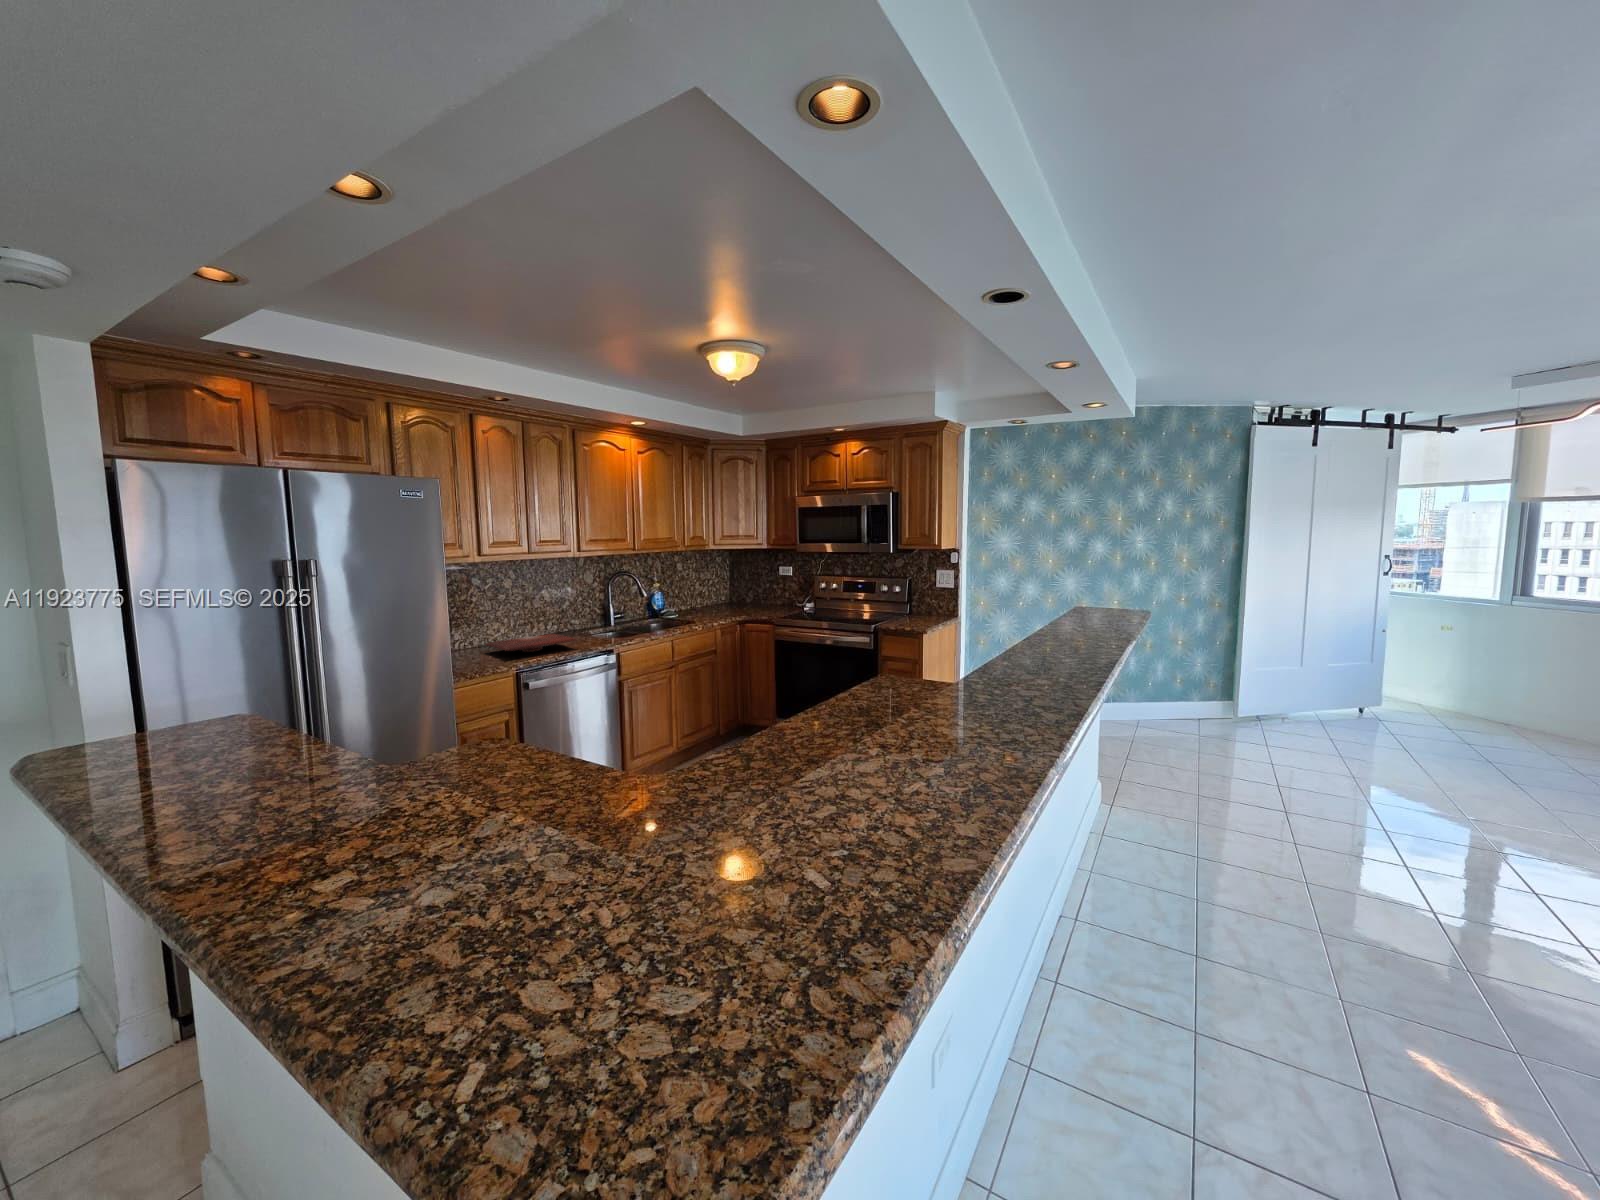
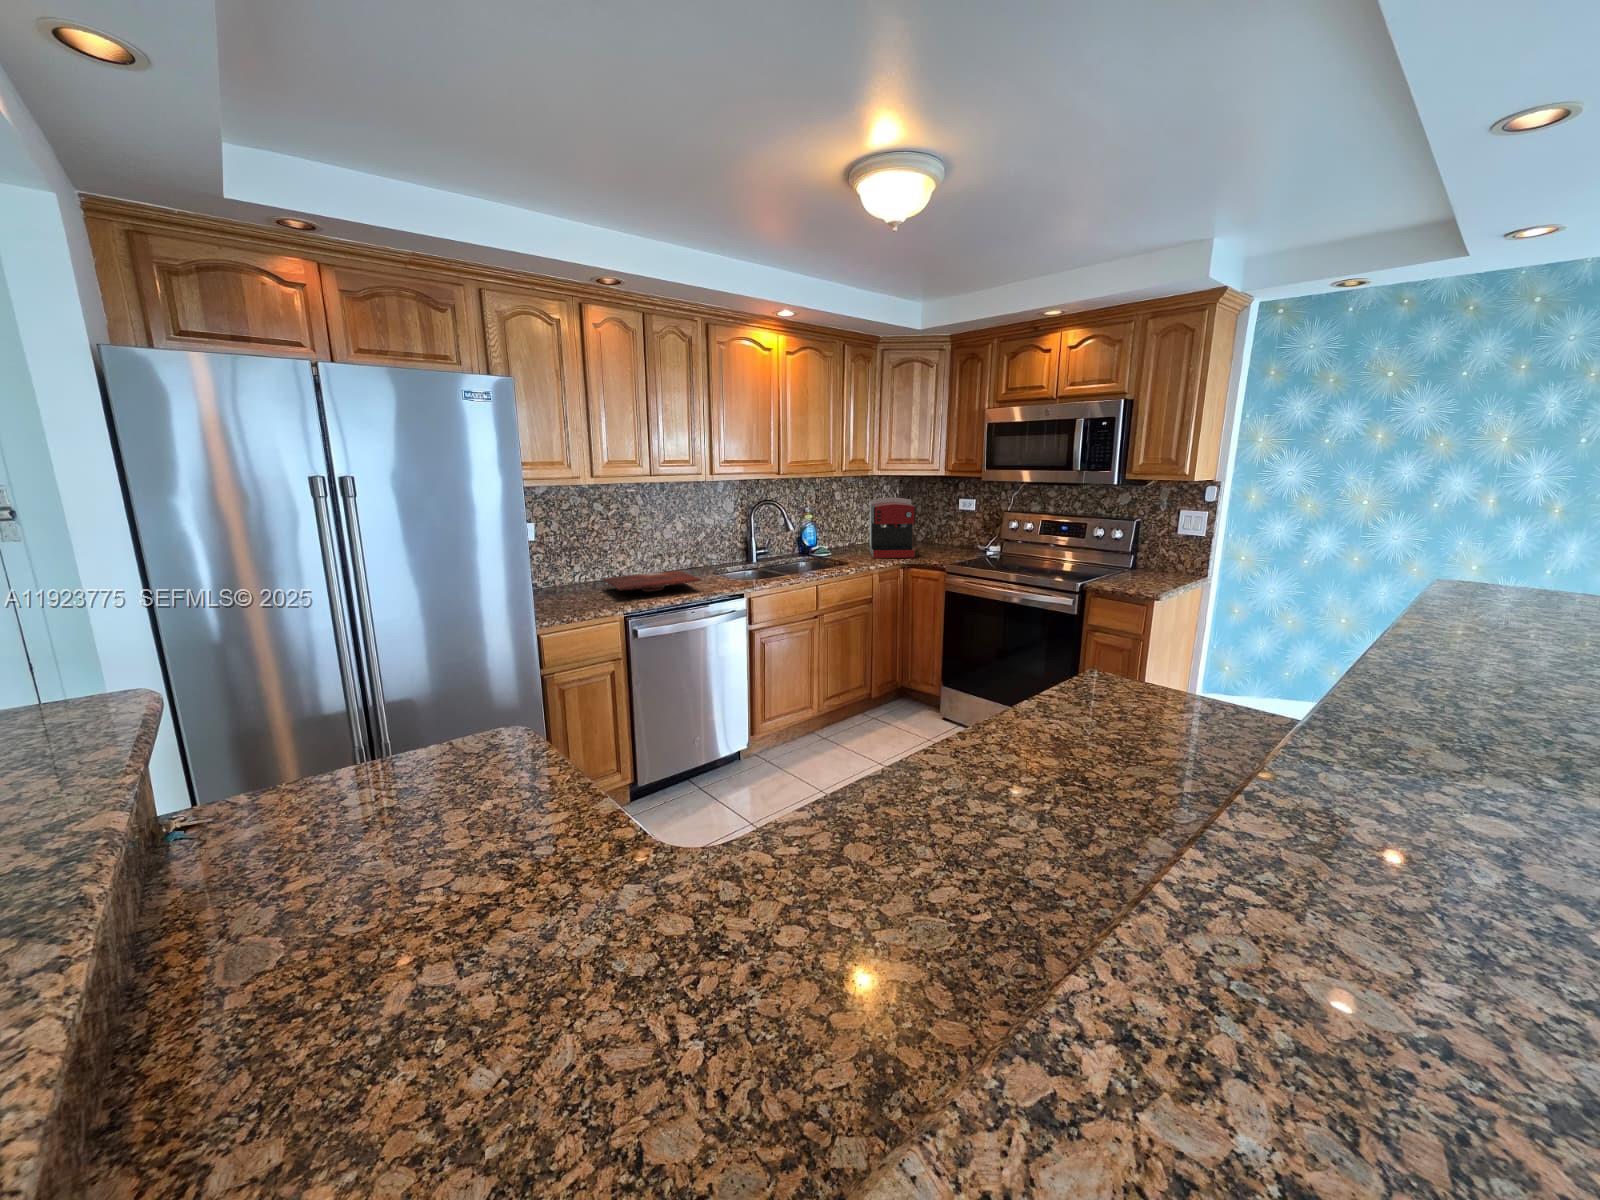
coffee maker: none [707,567,747,617] -> present [870,497,916,558]

